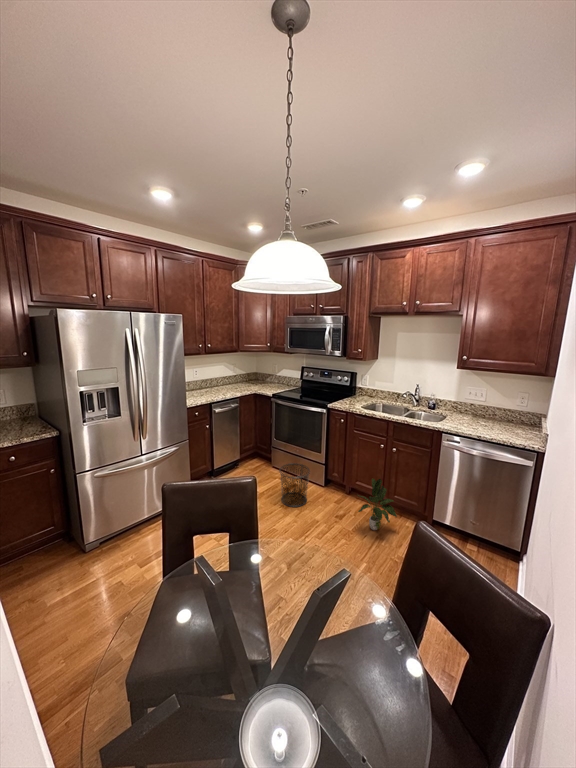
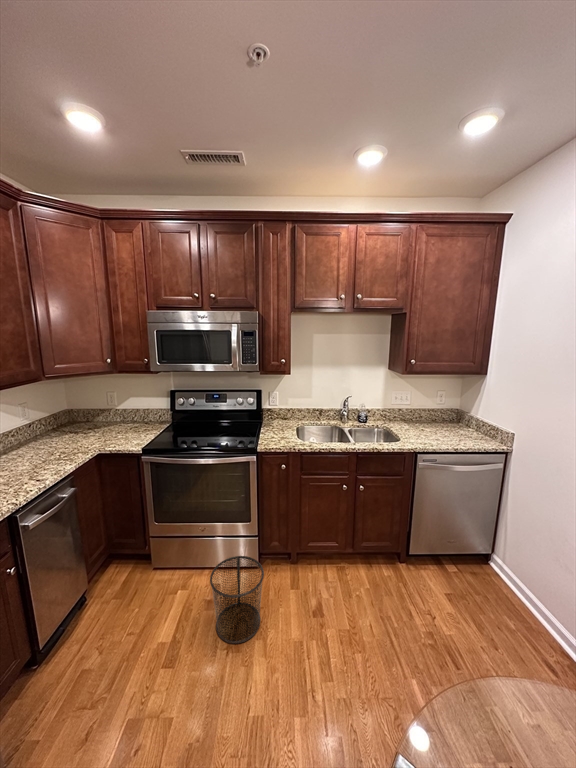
potted plant: present [358,479,397,530] -> none [350,537,399,610]

